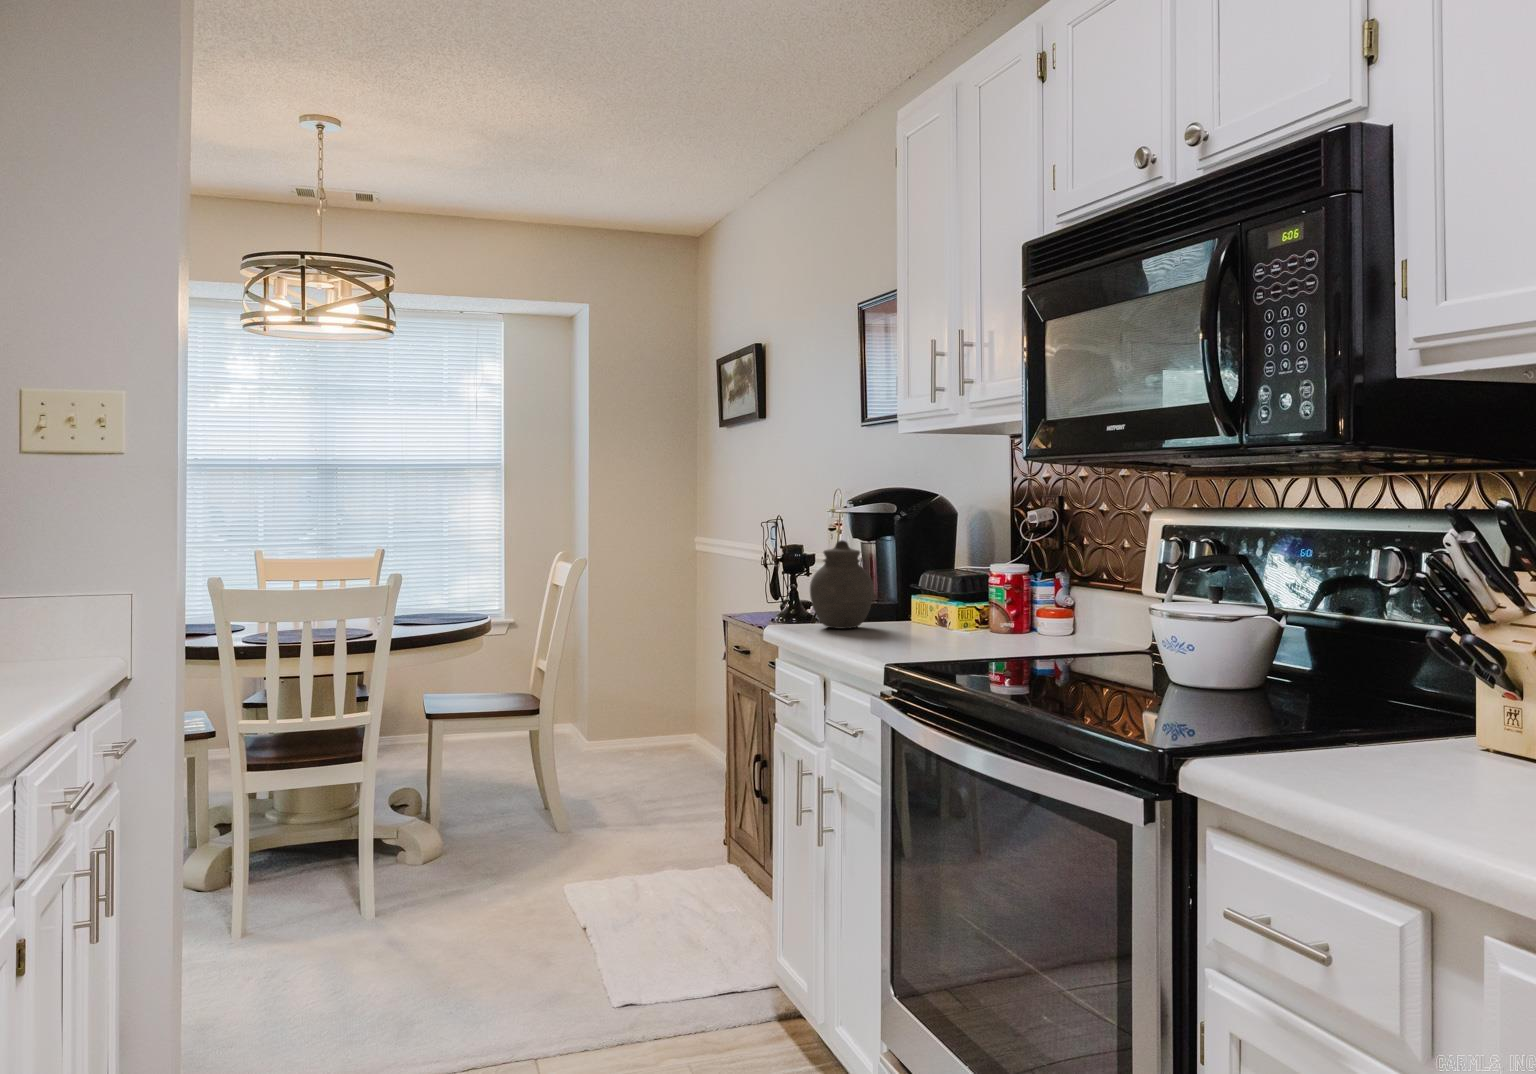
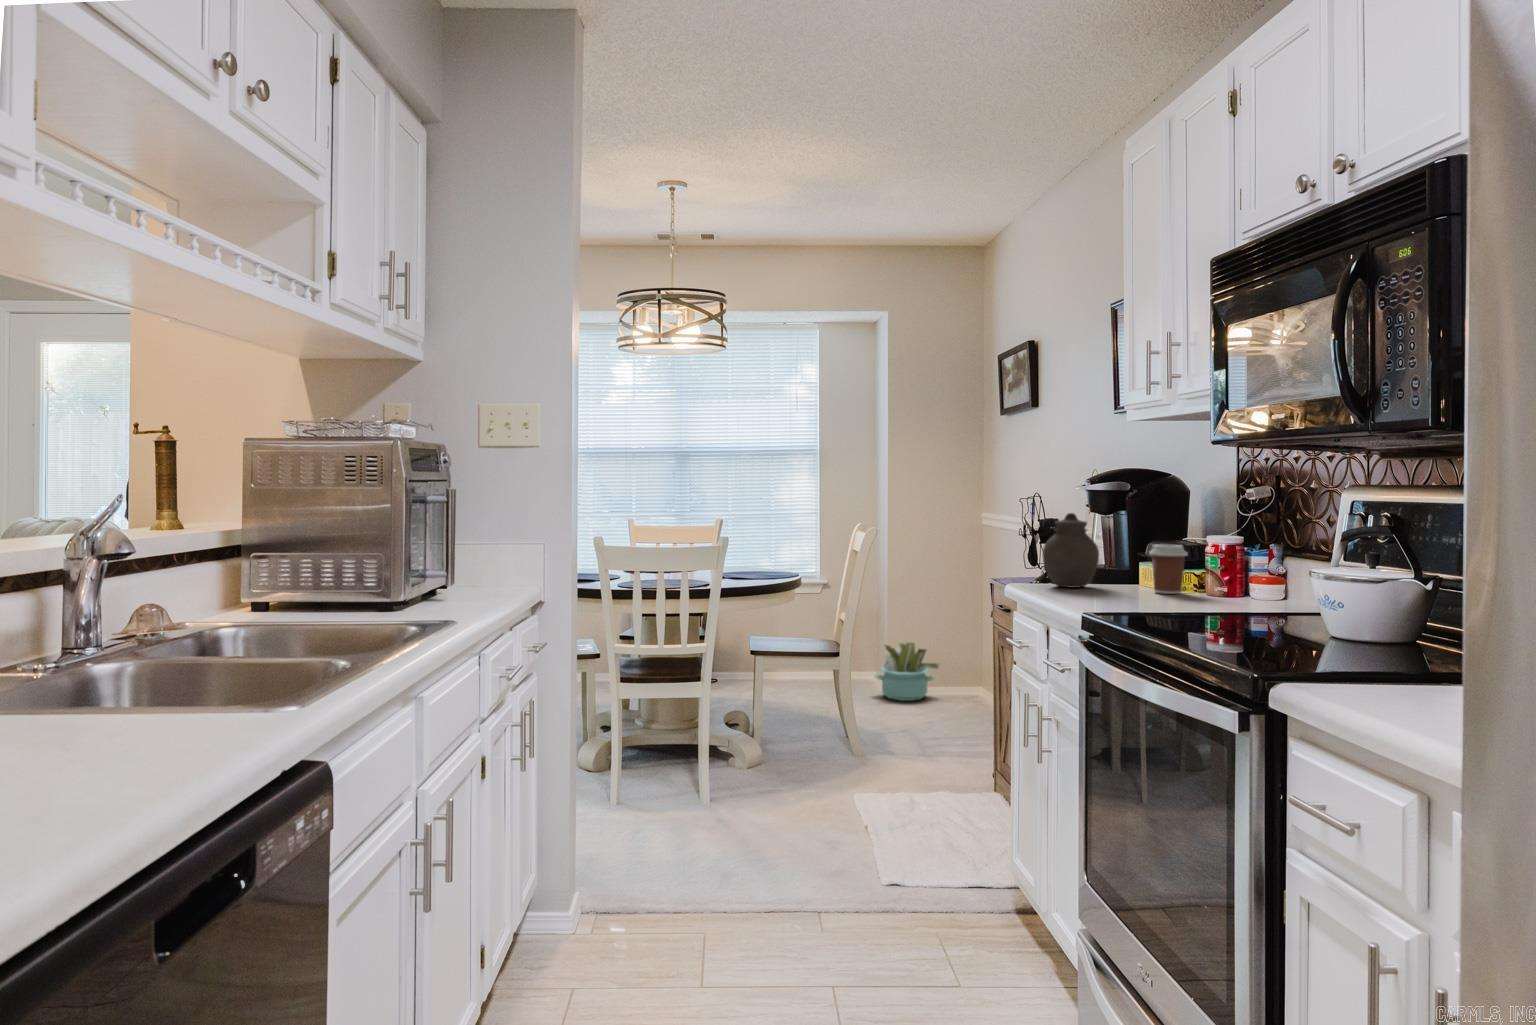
coffee cup: none [933,576,975,633] -> present [1149,544,1188,594]
decorative plant: none [576,689,653,758] -> present [875,642,940,701]

